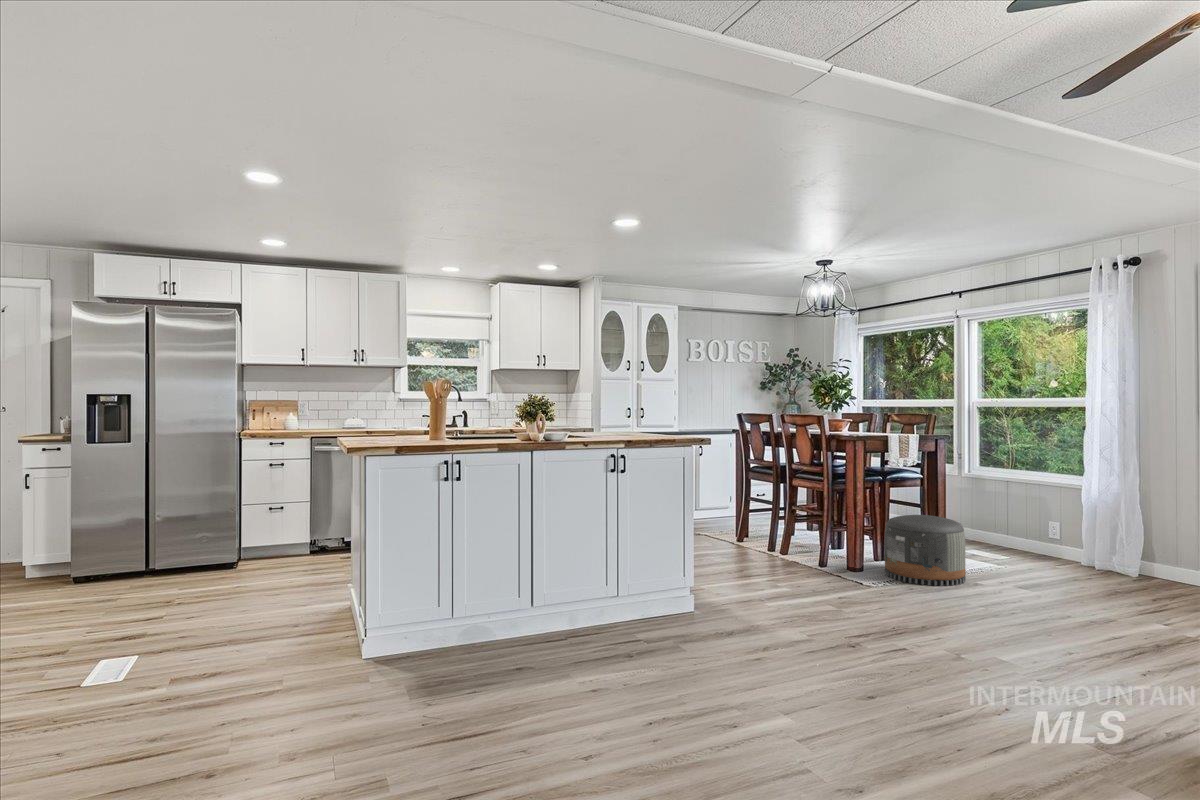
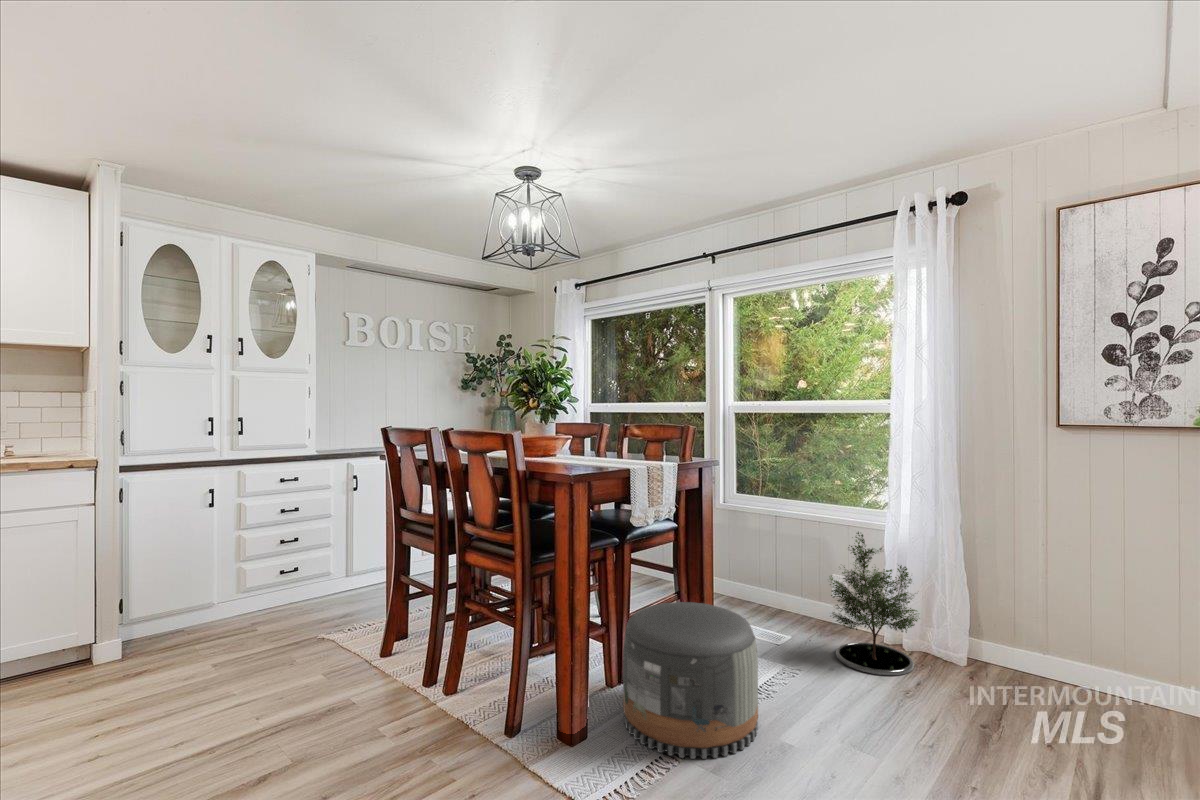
potted tree: none [1029,485,1101,576] -> present [830,532,920,676]

